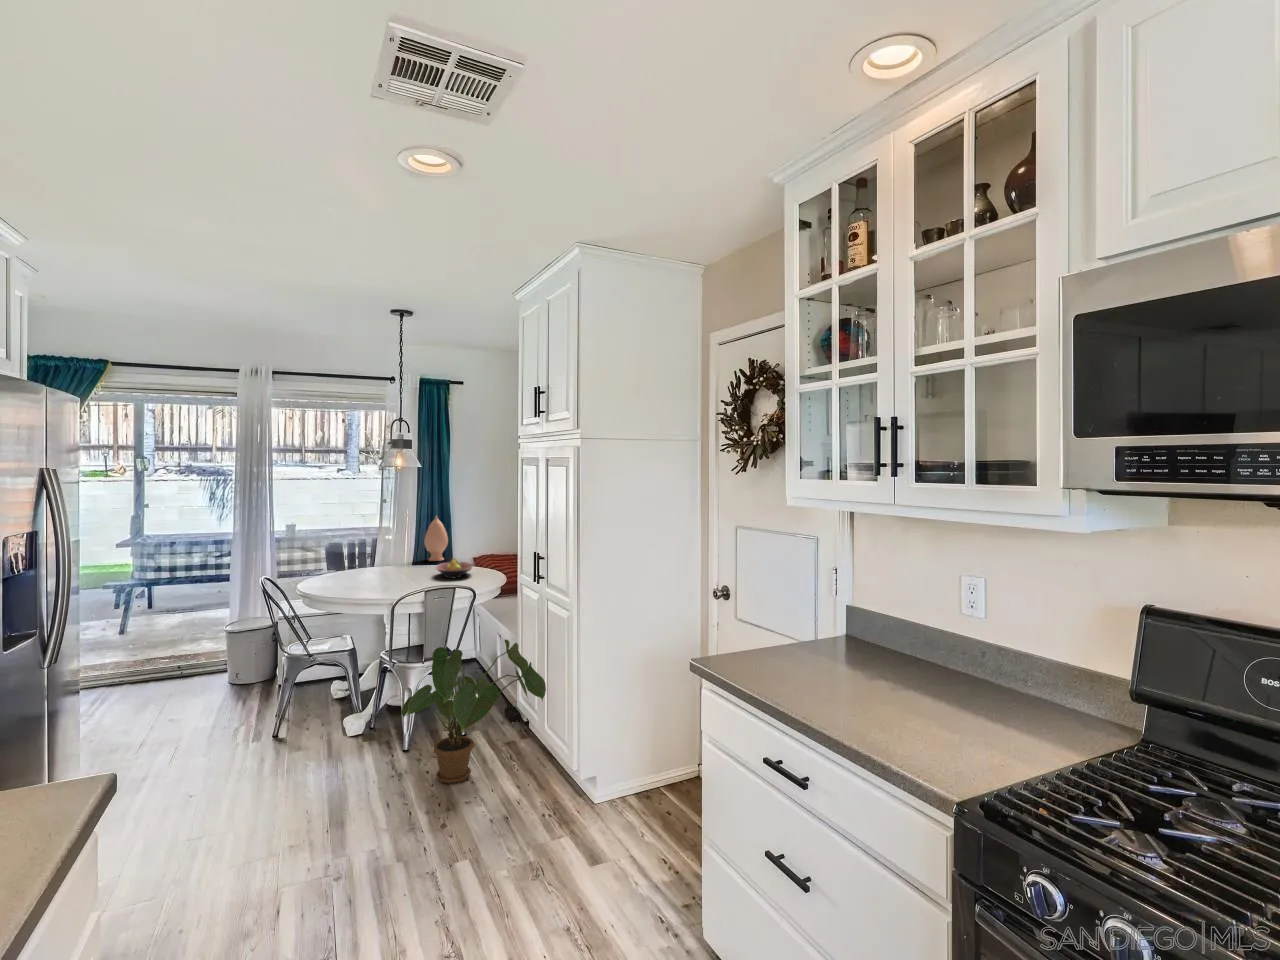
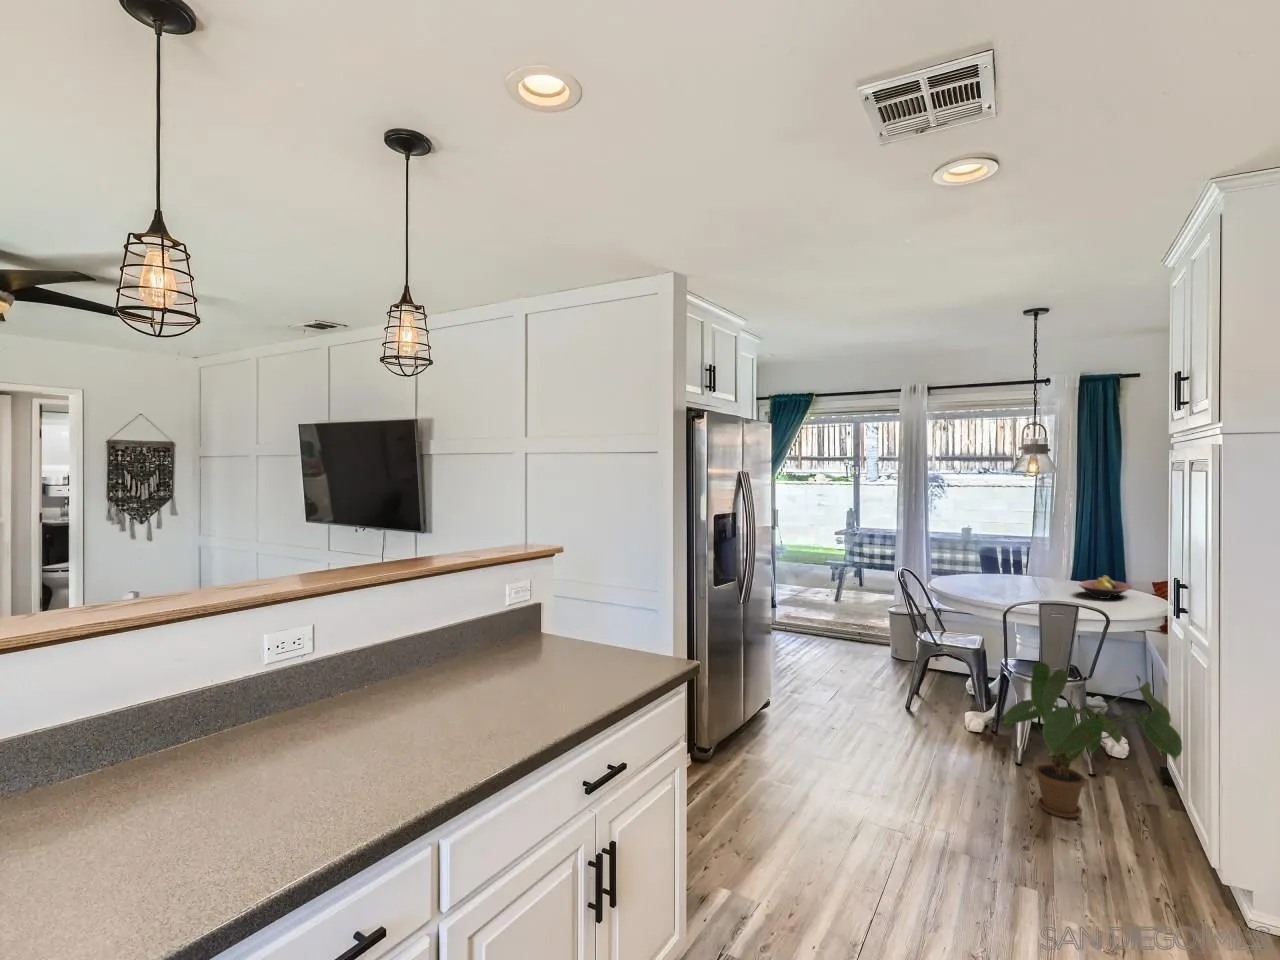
vase: present [424,516,448,561] -> none [1084,527,1115,579]

